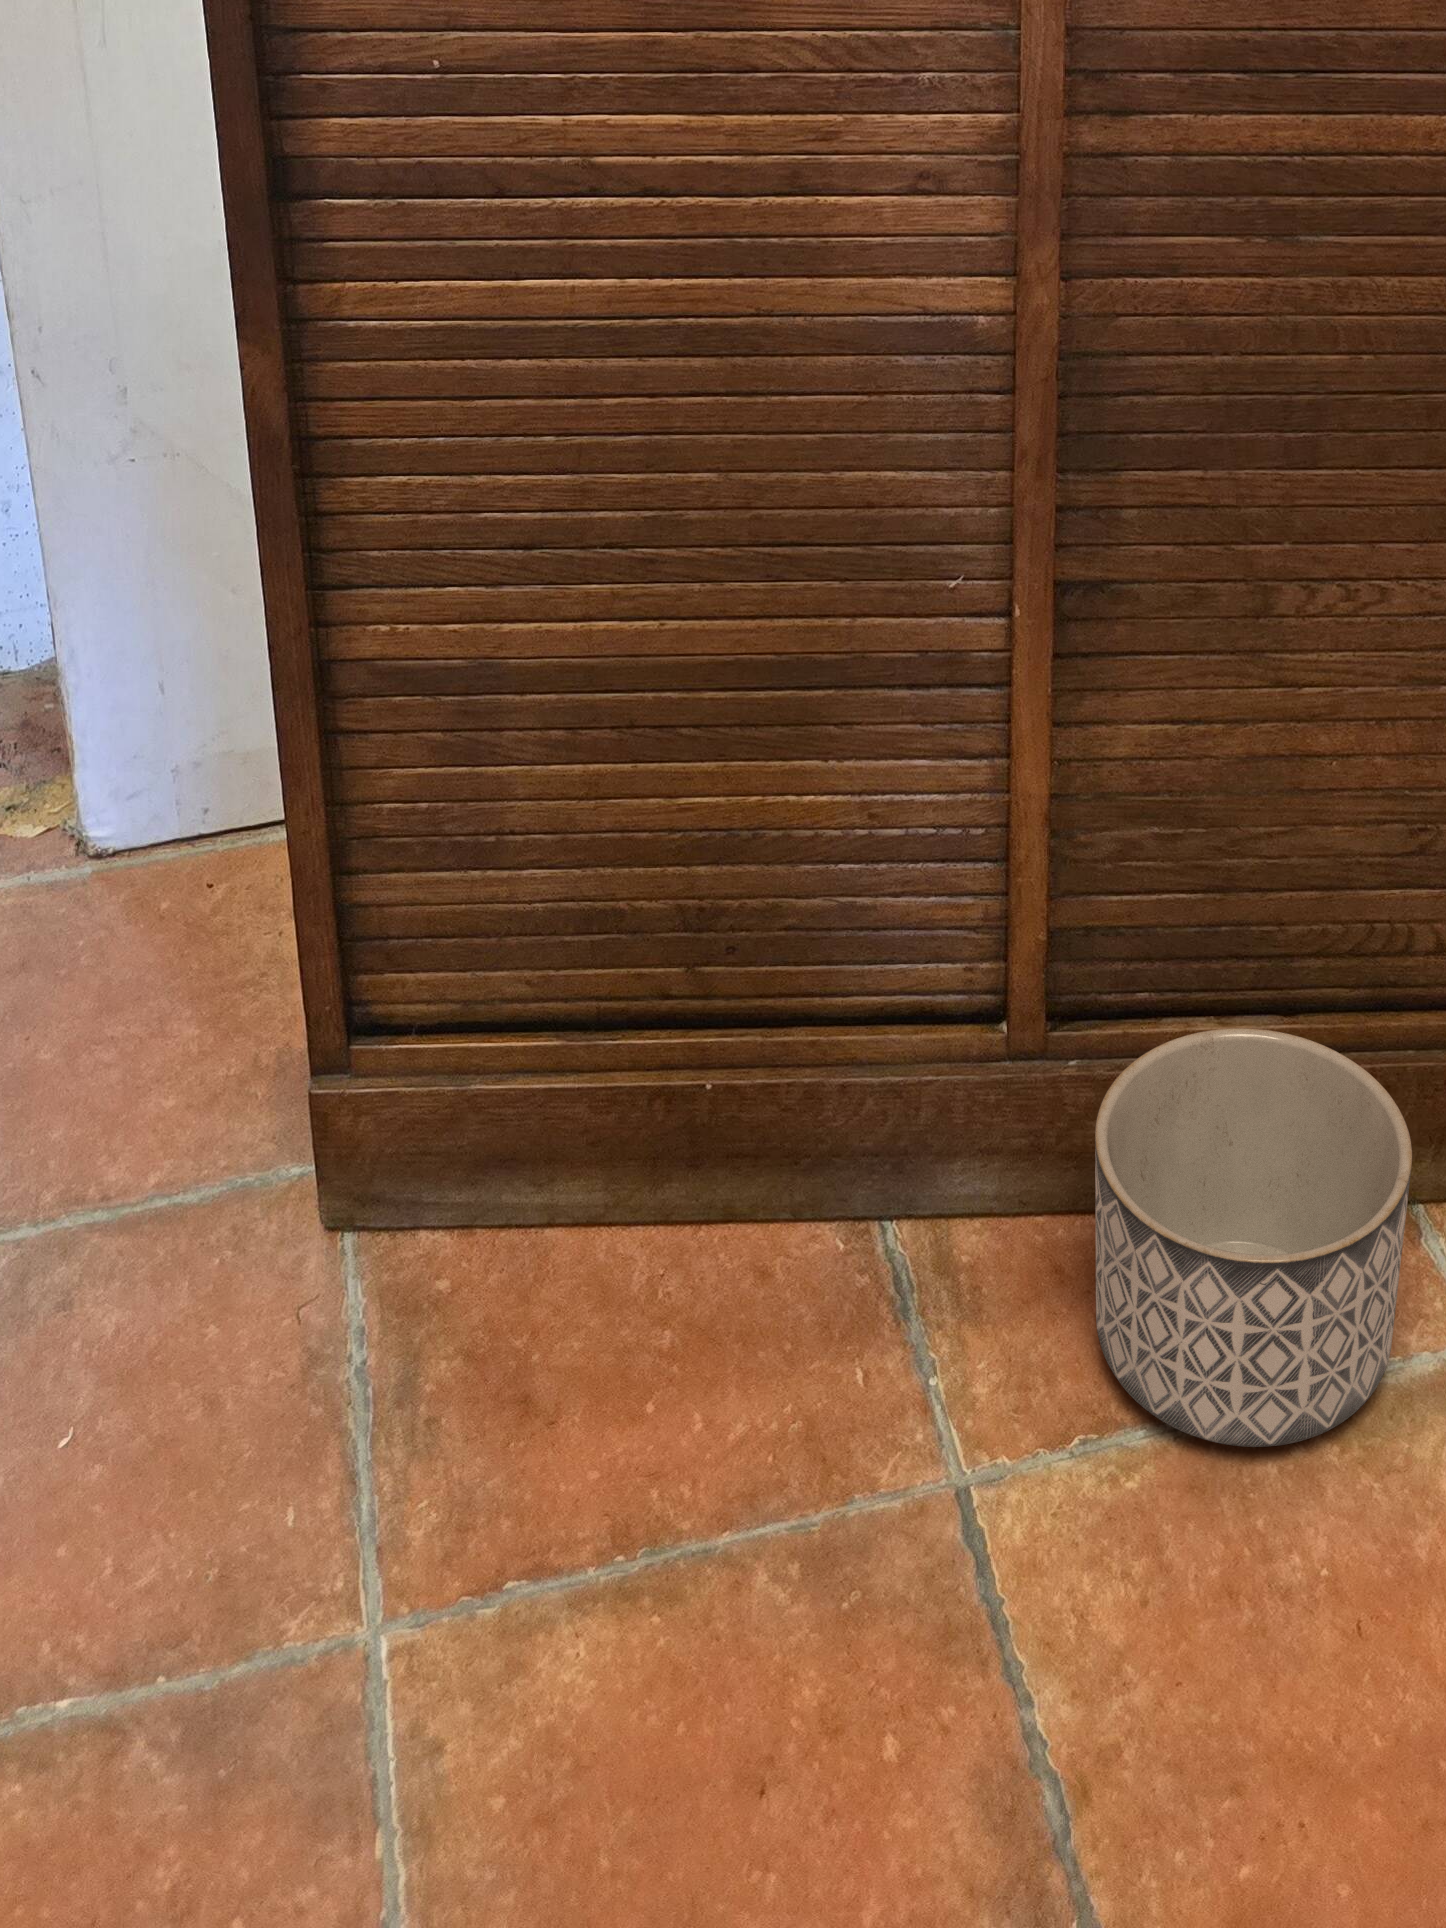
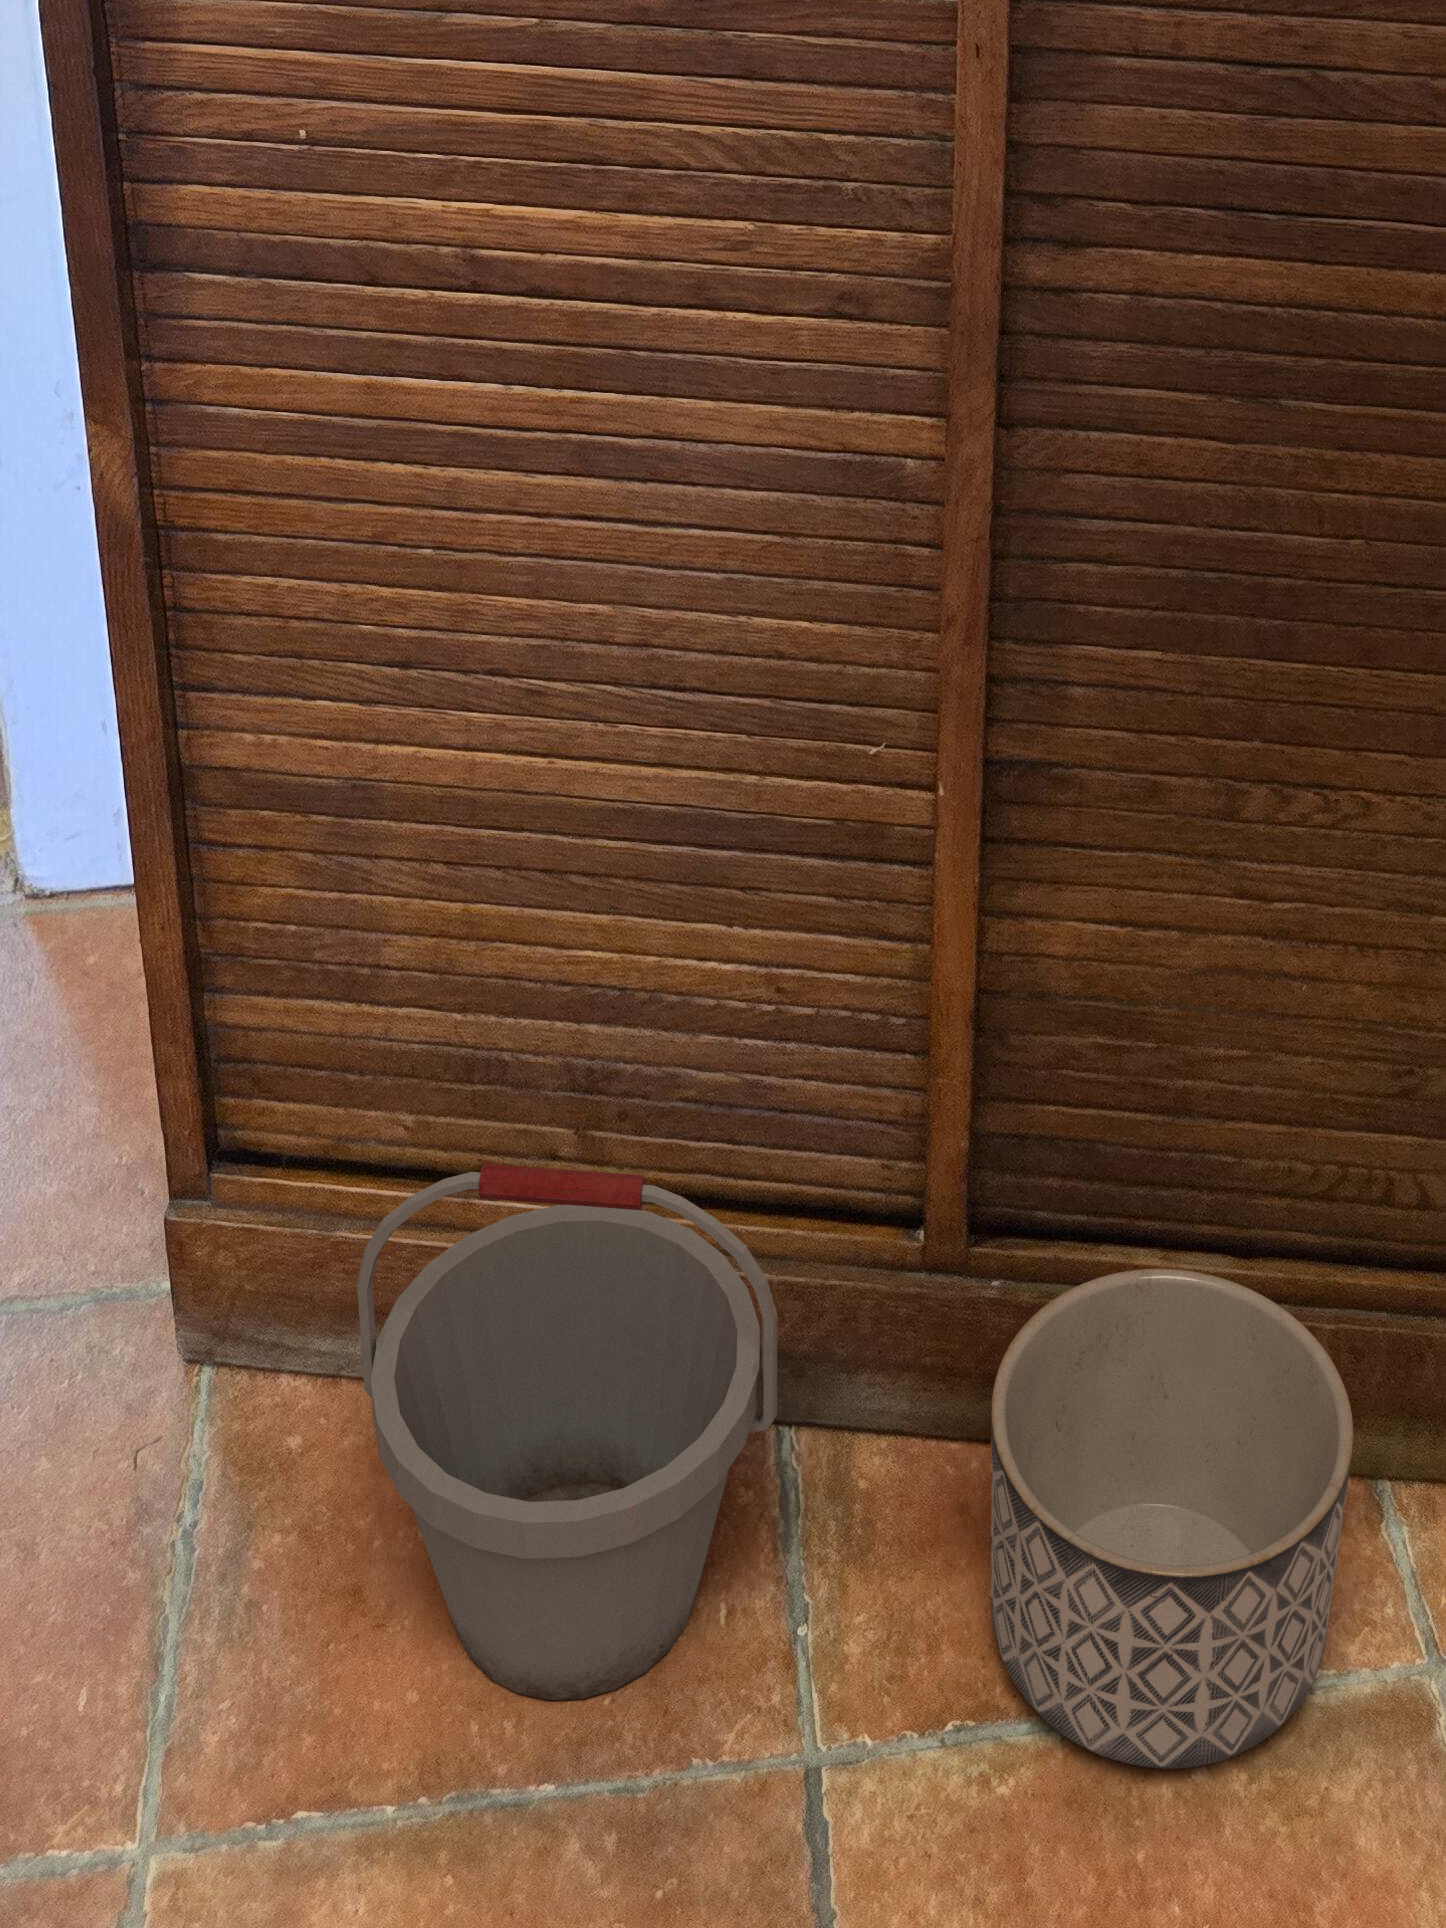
bucket: none [526,972,905,1461] -> present [357,1163,777,1700]

